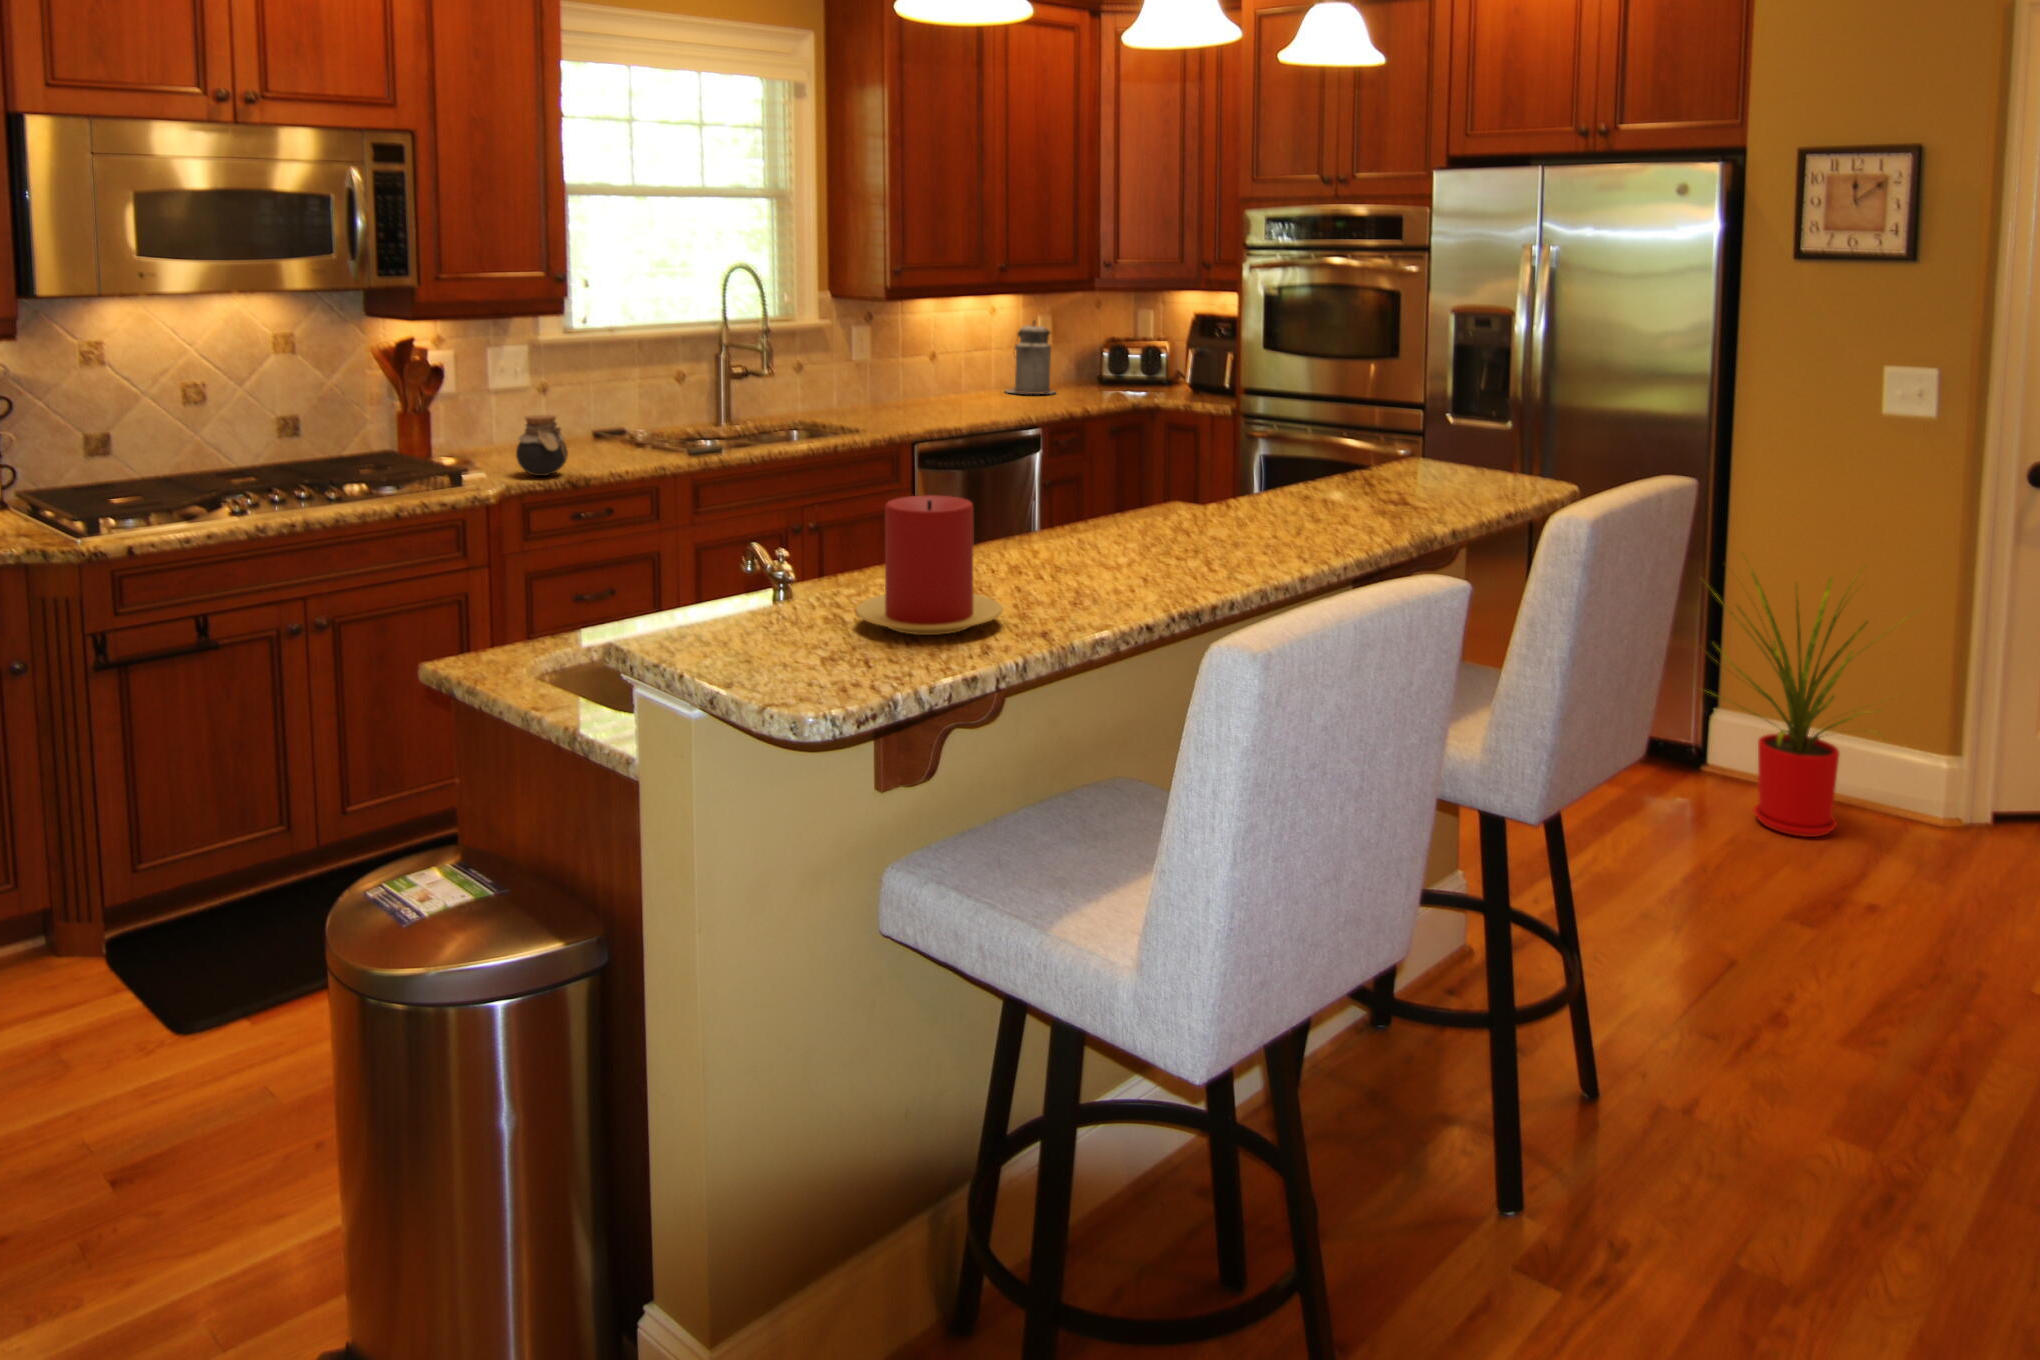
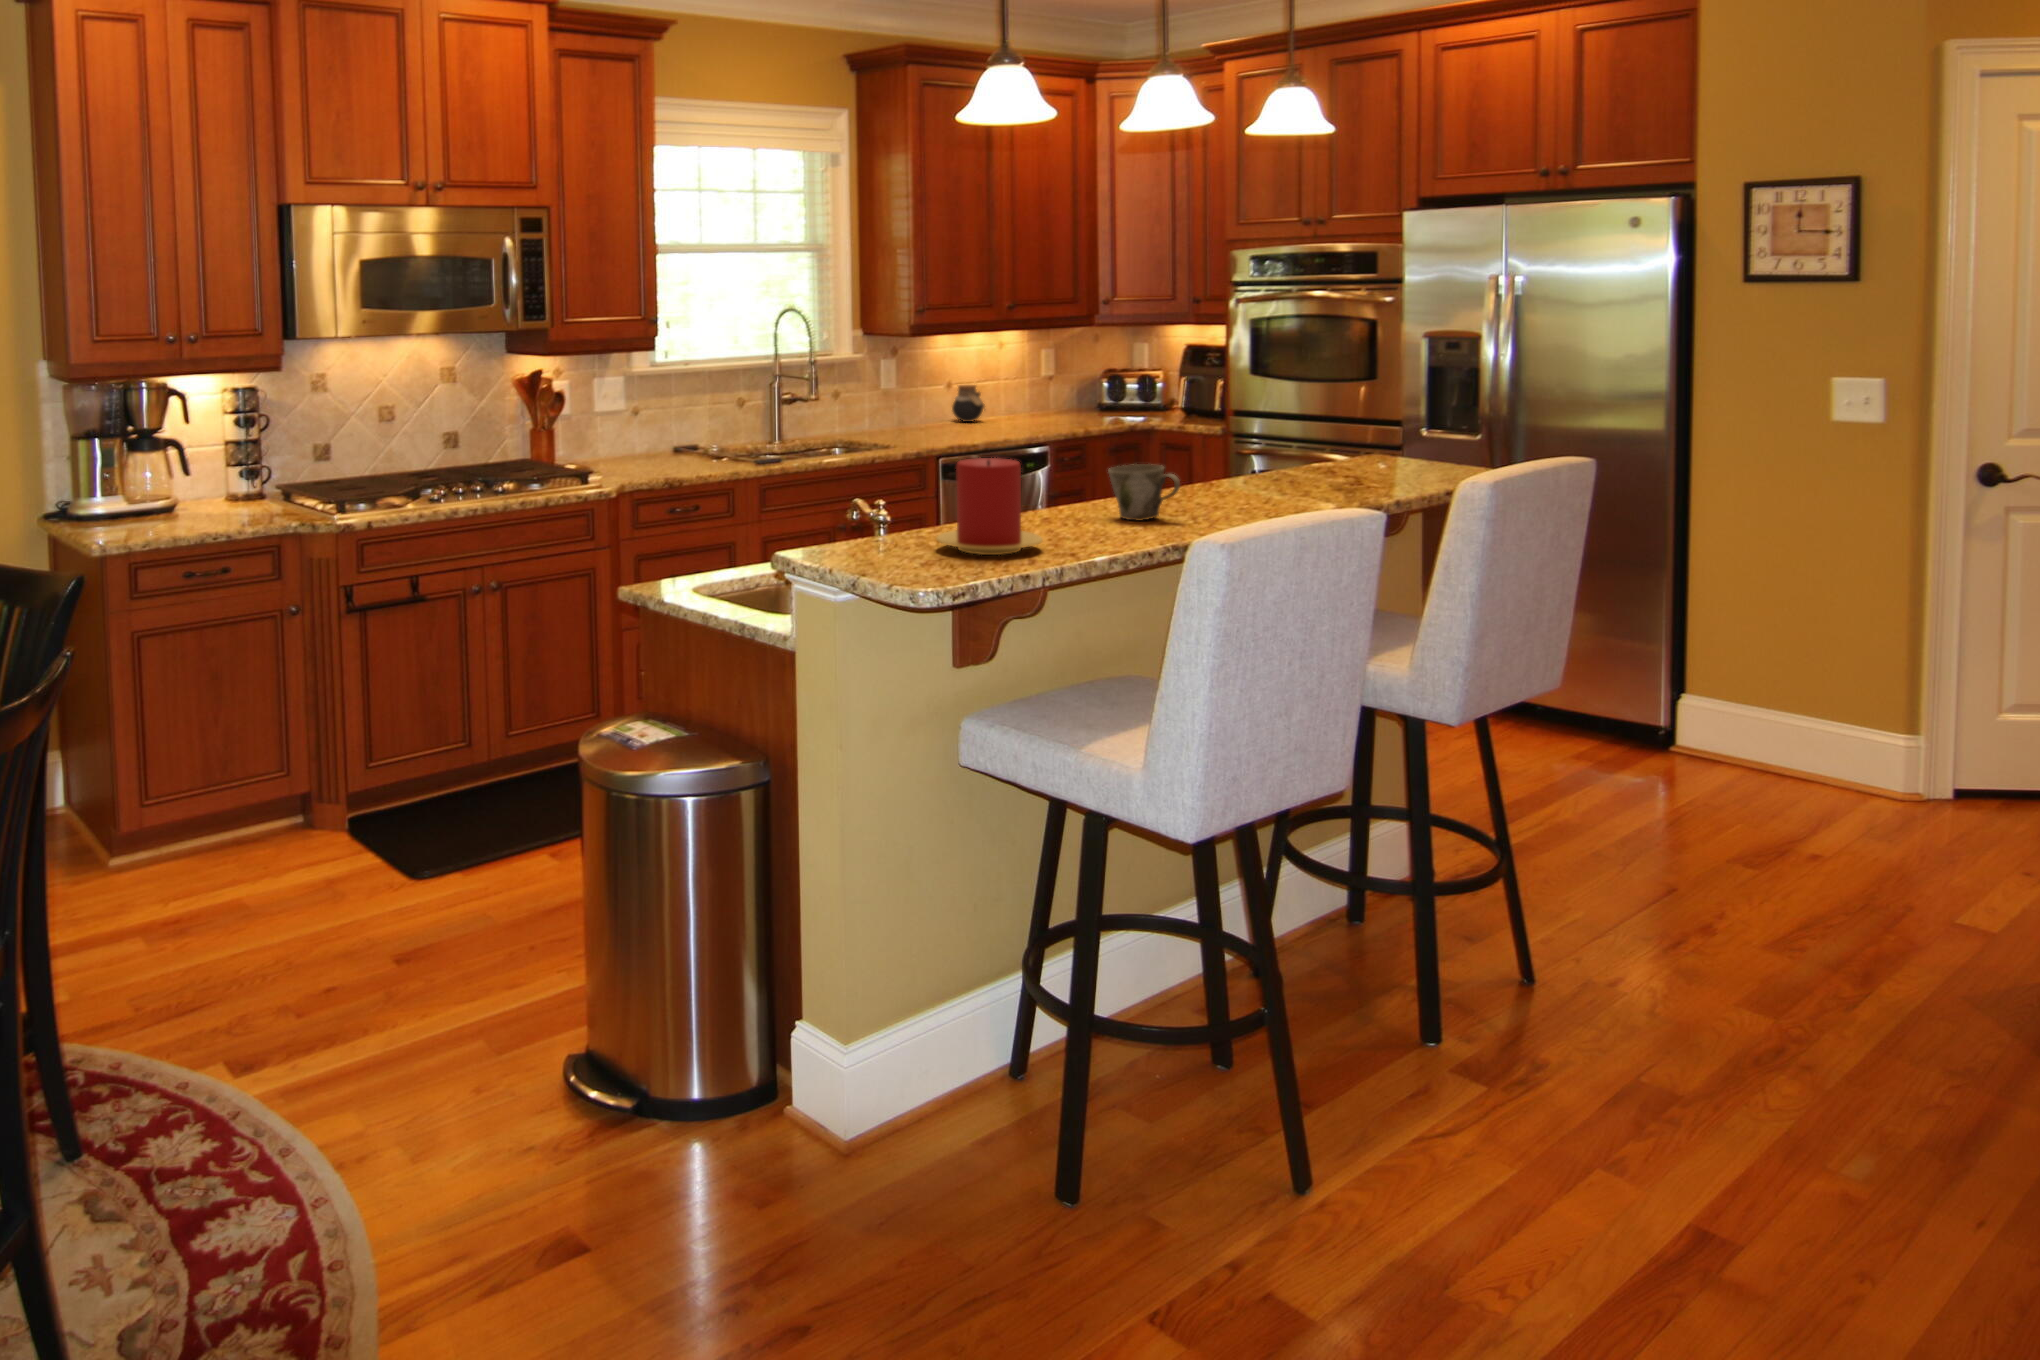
canister: present [1006,321,1055,394] -> none [1010,353,1056,417]
jar: present [516,415,568,476] -> present [952,385,985,422]
mug: none [1097,490,1188,567] -> present [1108,464,1180,521]
house plant: present [1704,565,1893,837] -> none [1650,546,1877,804]

